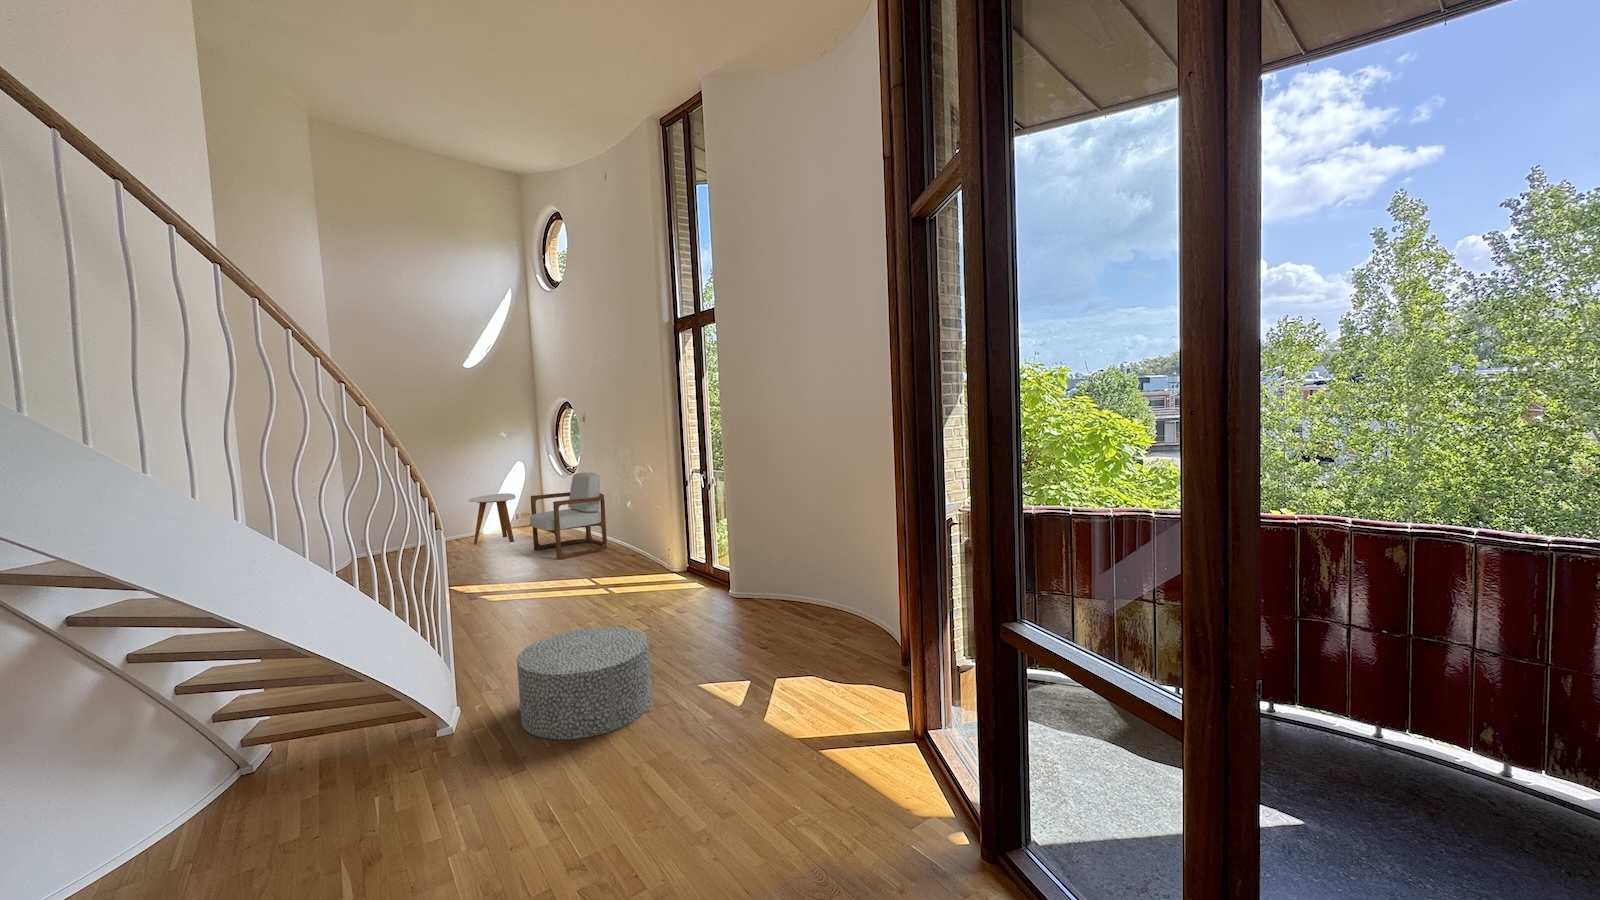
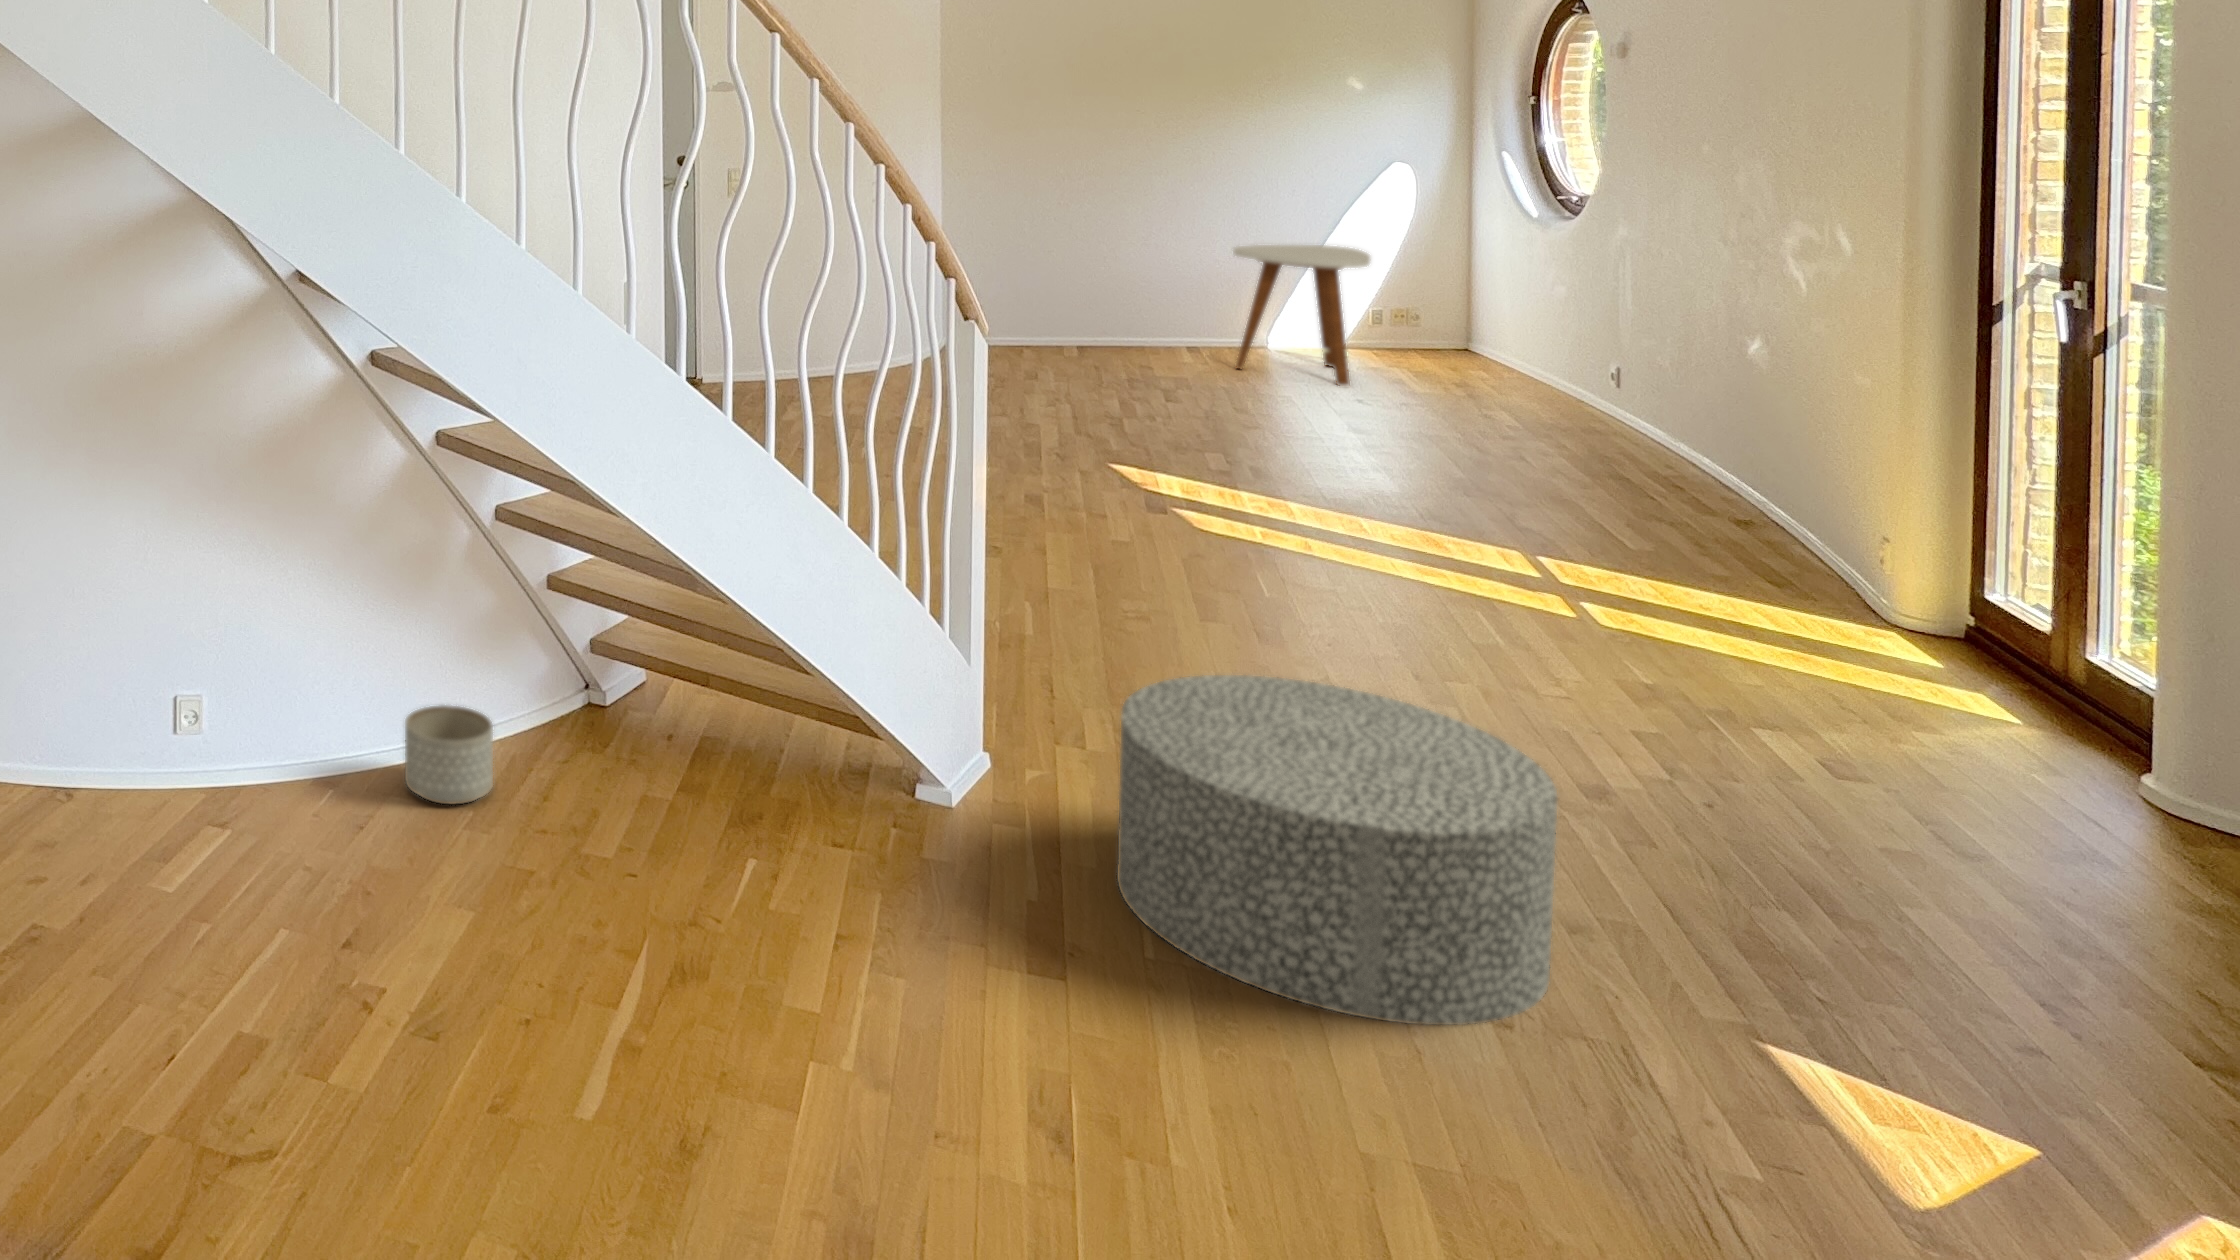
armchair: present [530,472,607,560] -> none [1390,220,1660,480]
planter: none [129,800,203,866] -> present [405,705,493,804]

